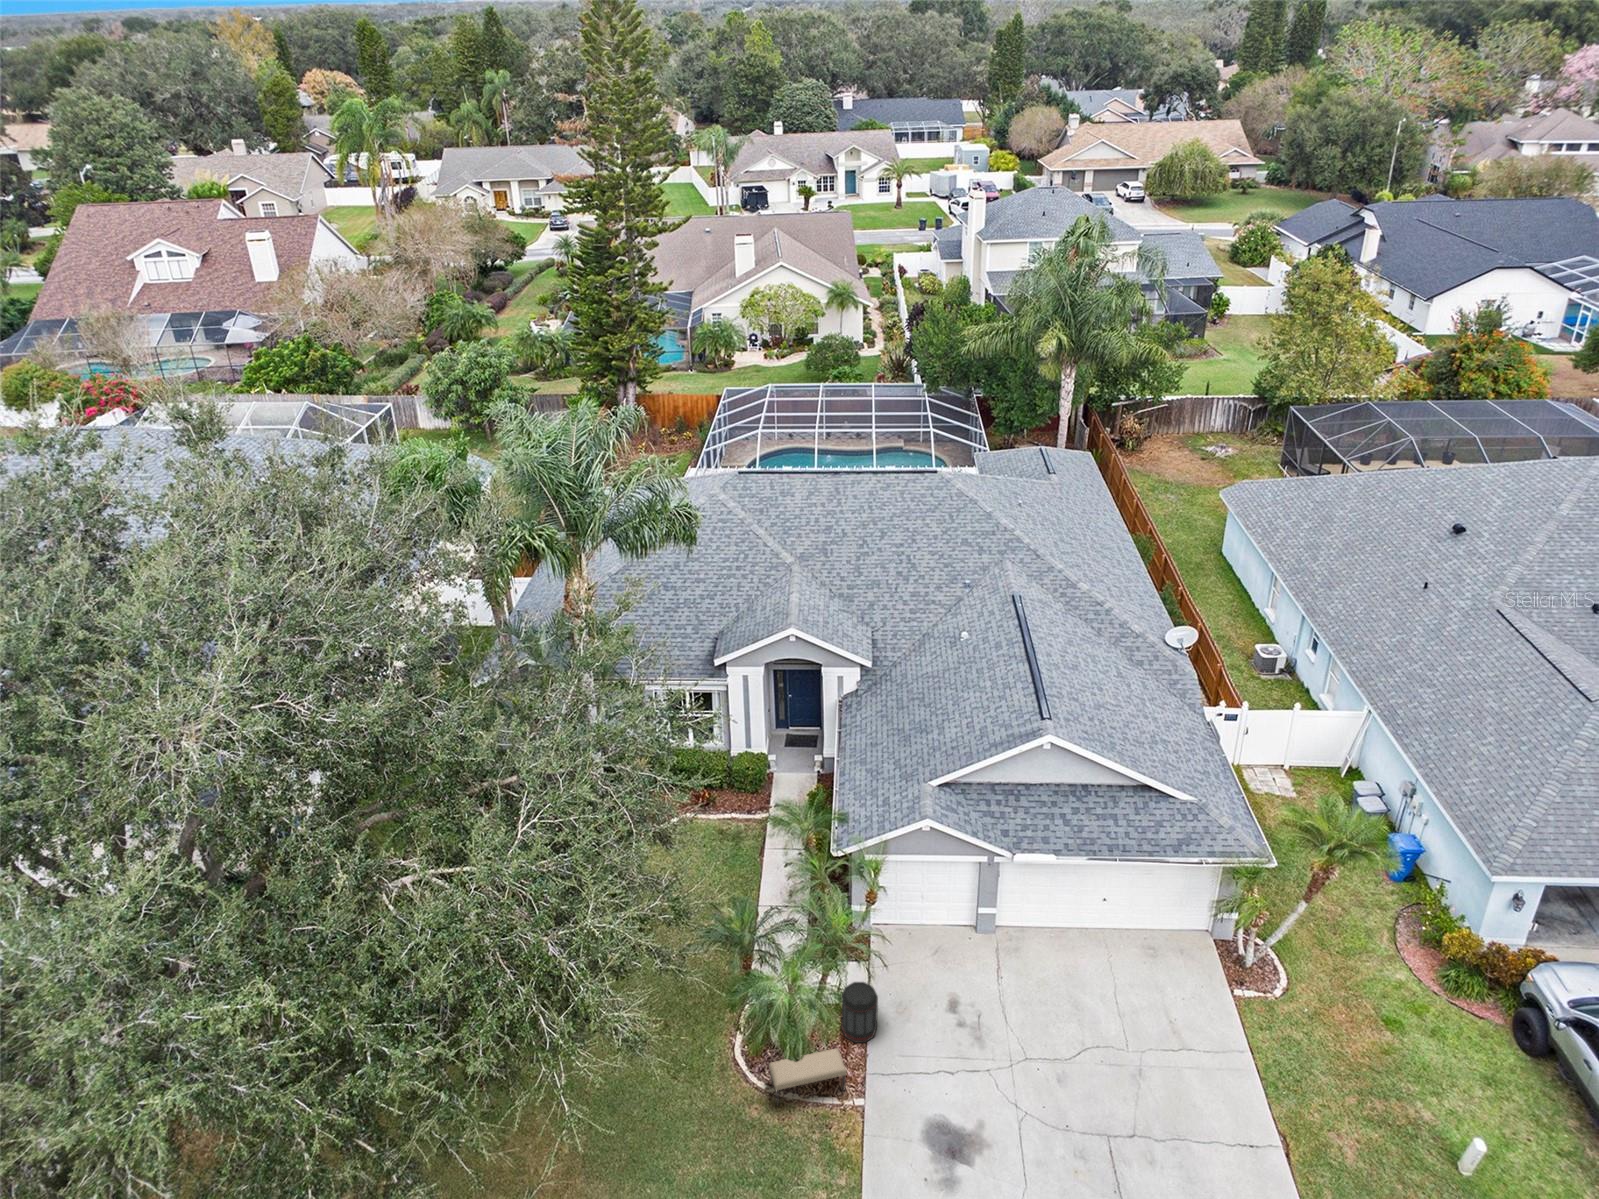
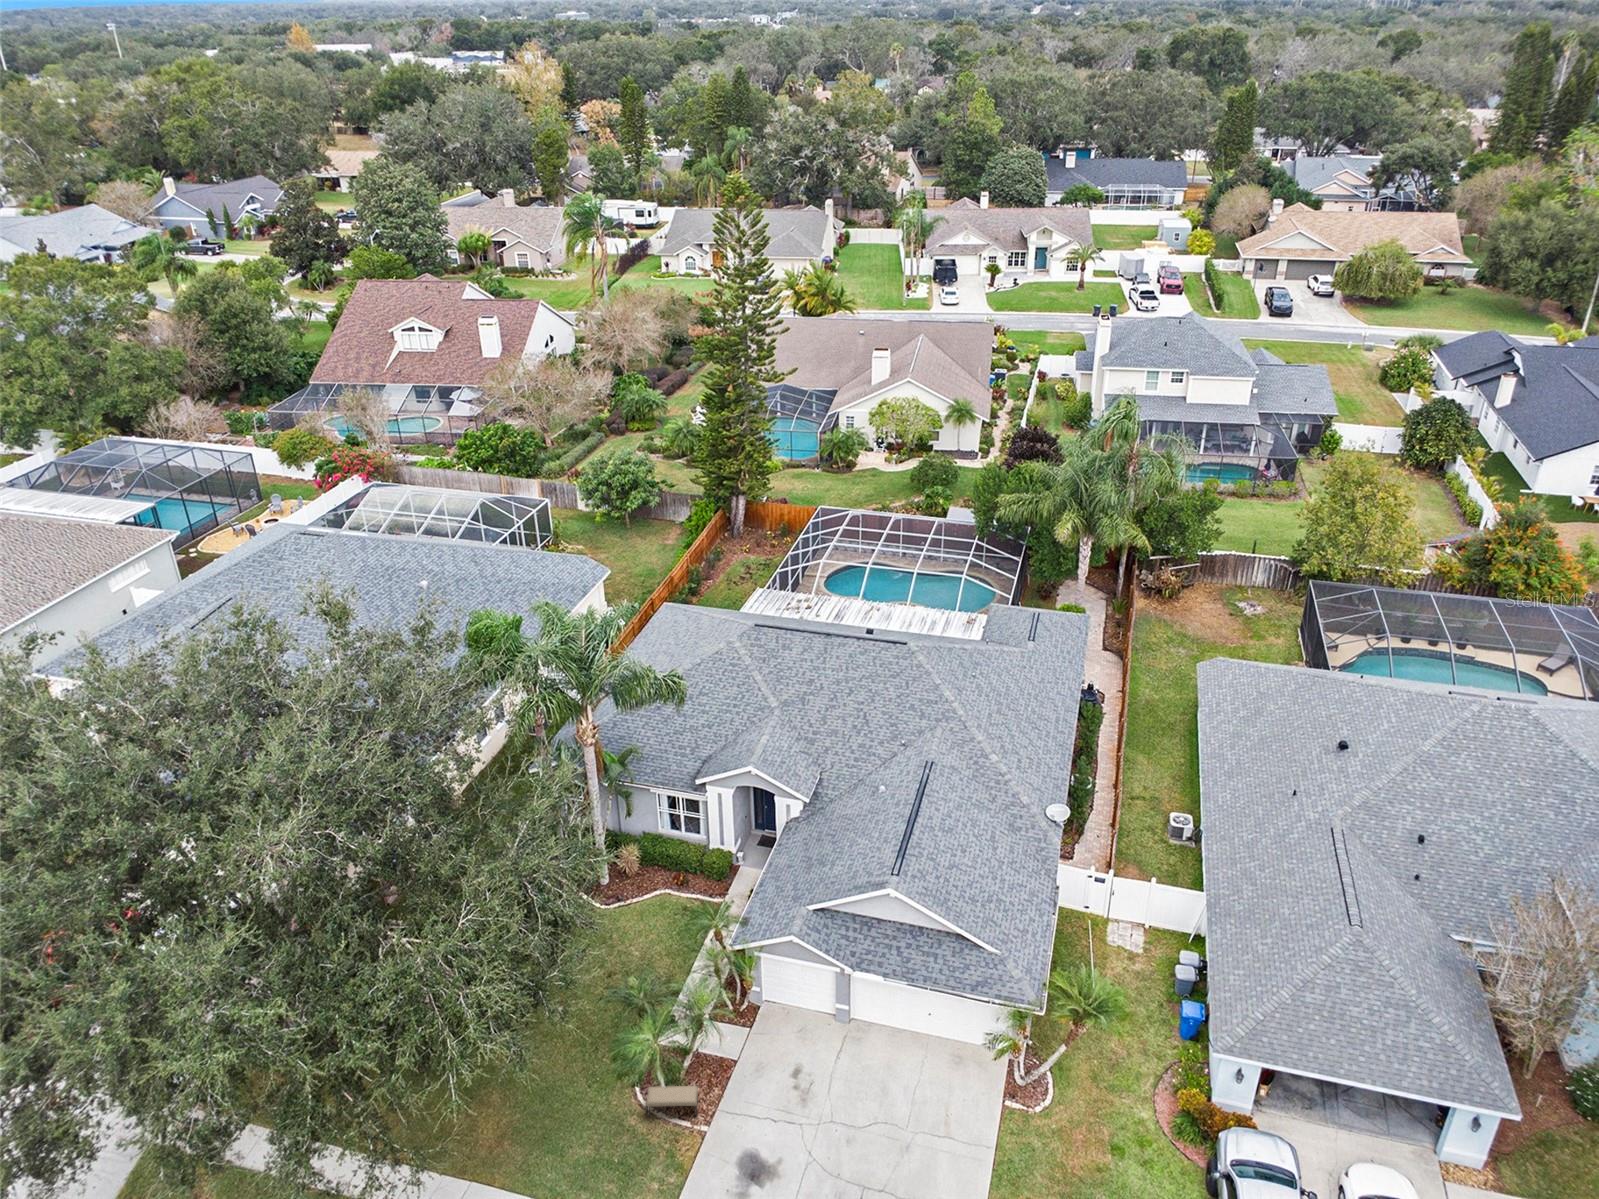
trash can: present [841,982,878,1043] -> none [710,1042,735,1086]

